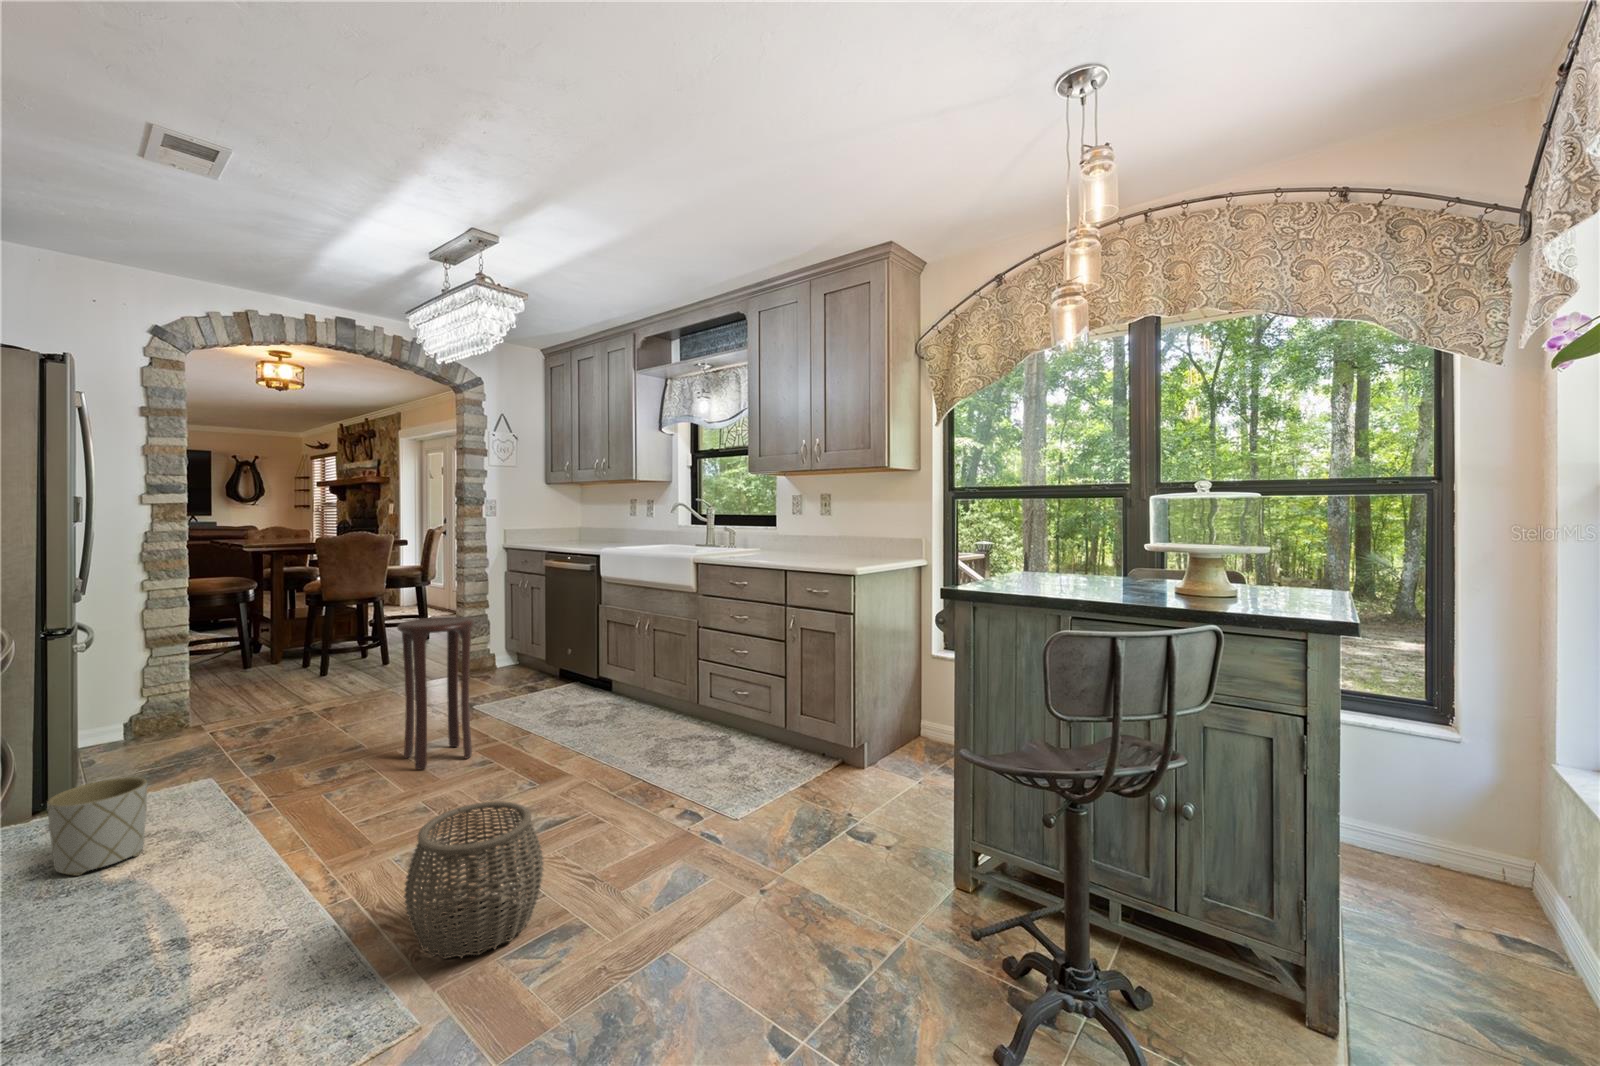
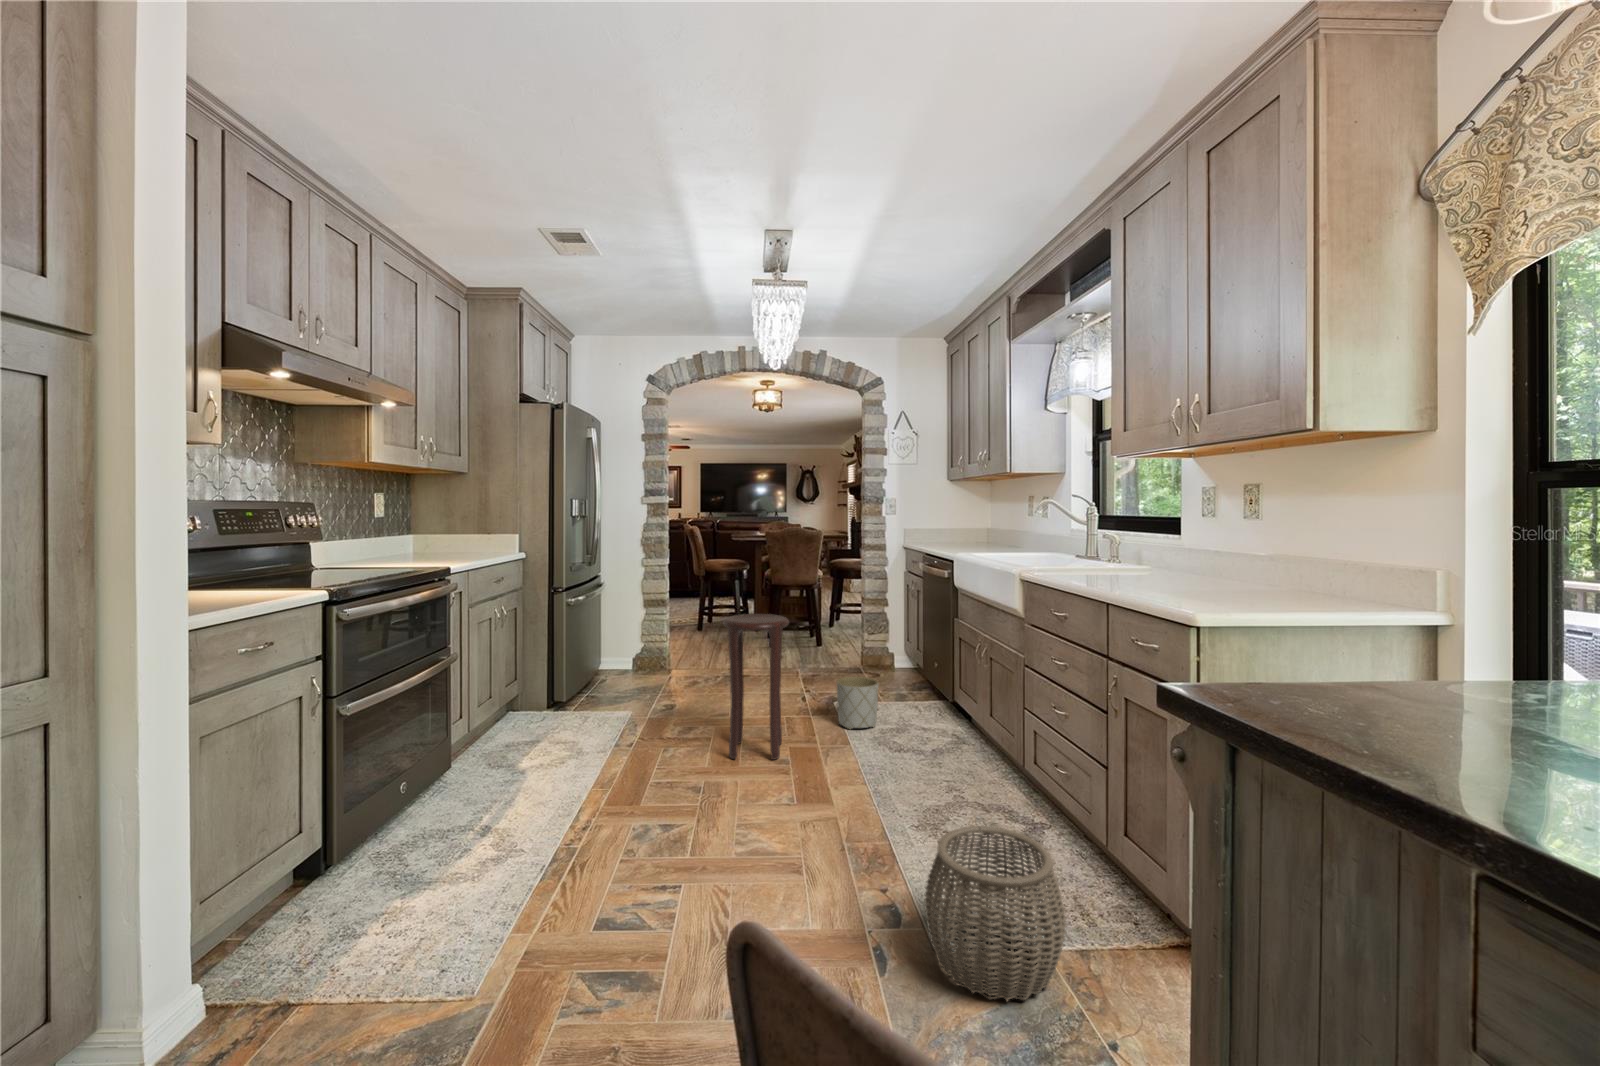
planter: present [47,777,147,876] -> present [837,677,879,729]
woven basket: present [404,801,544,959] -> present [925,826,1067,1001]

